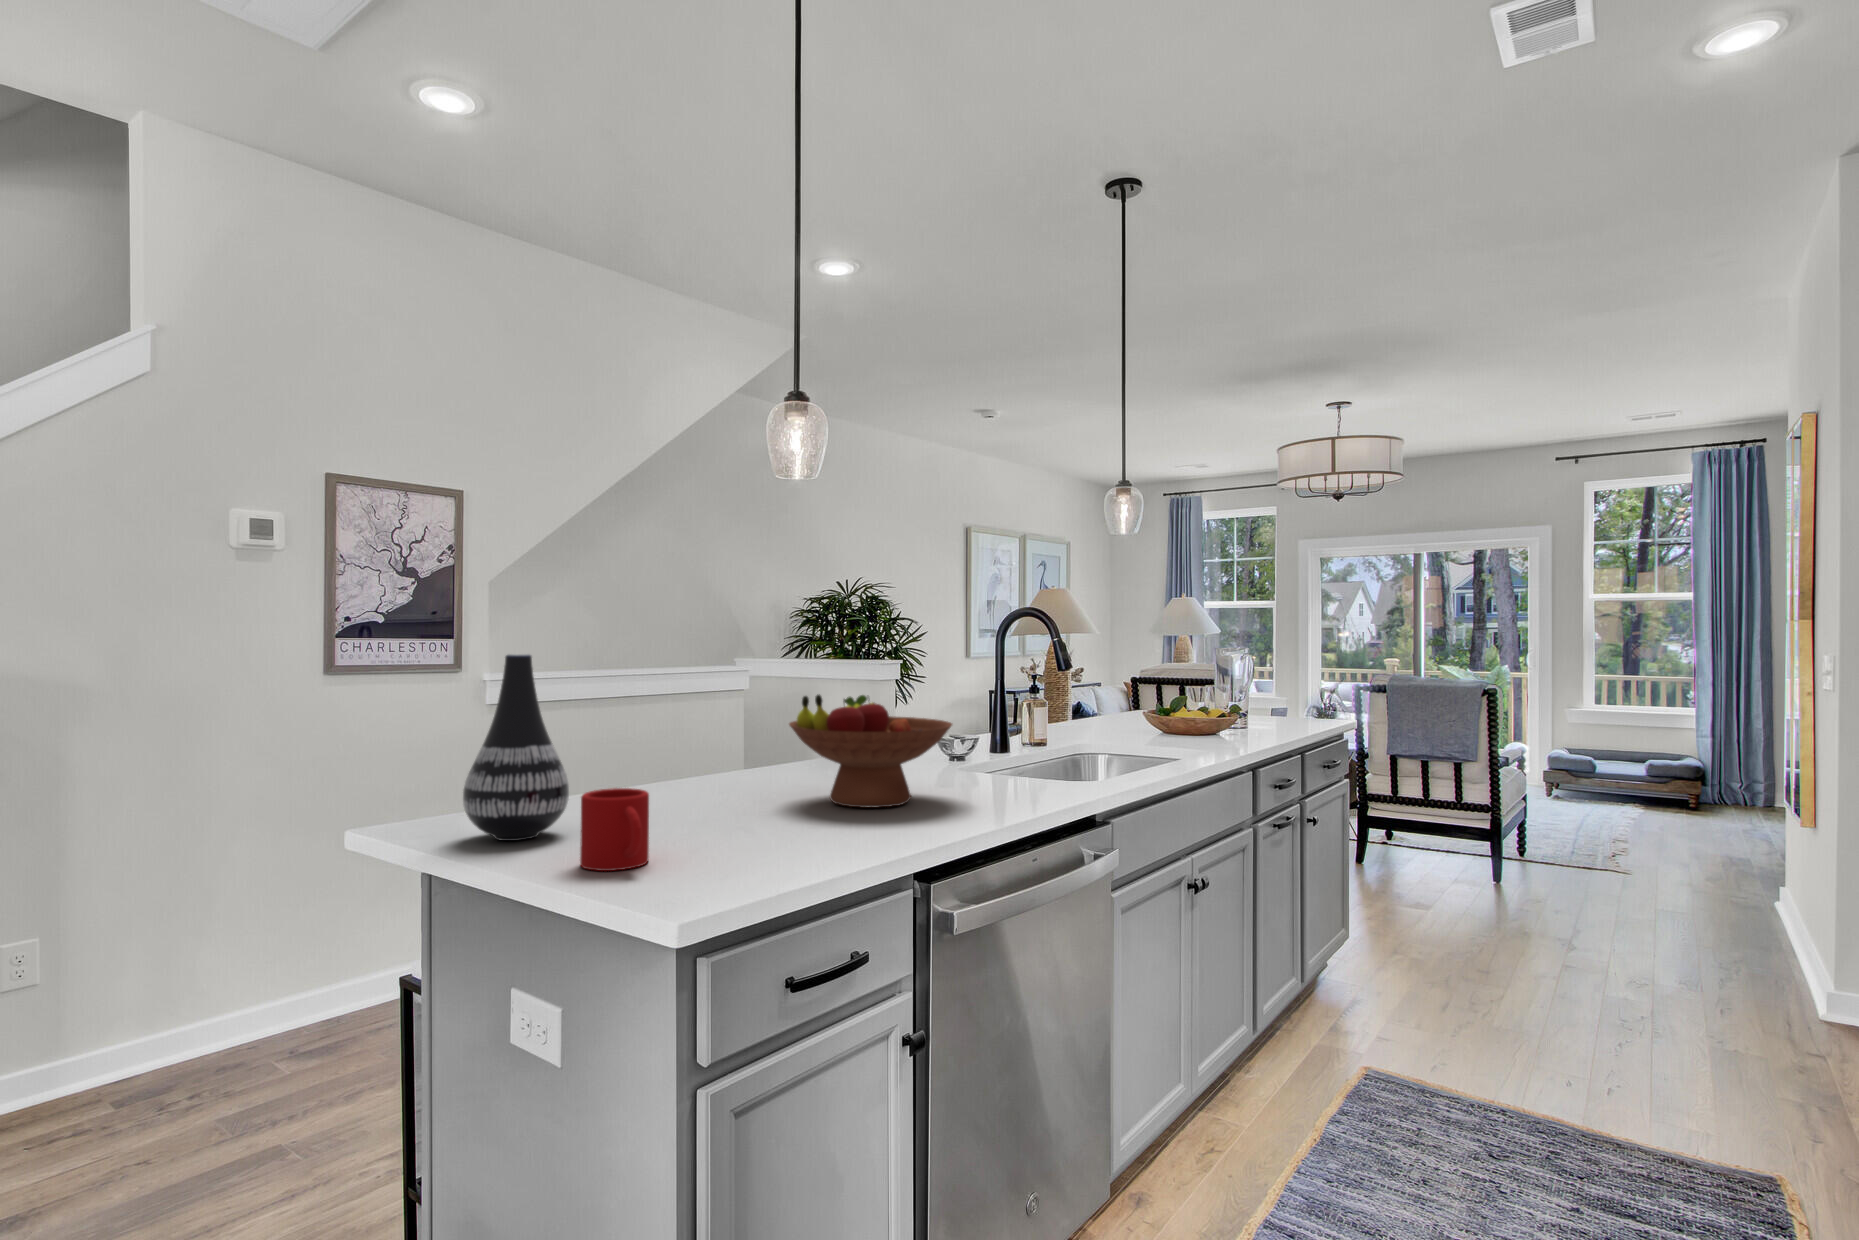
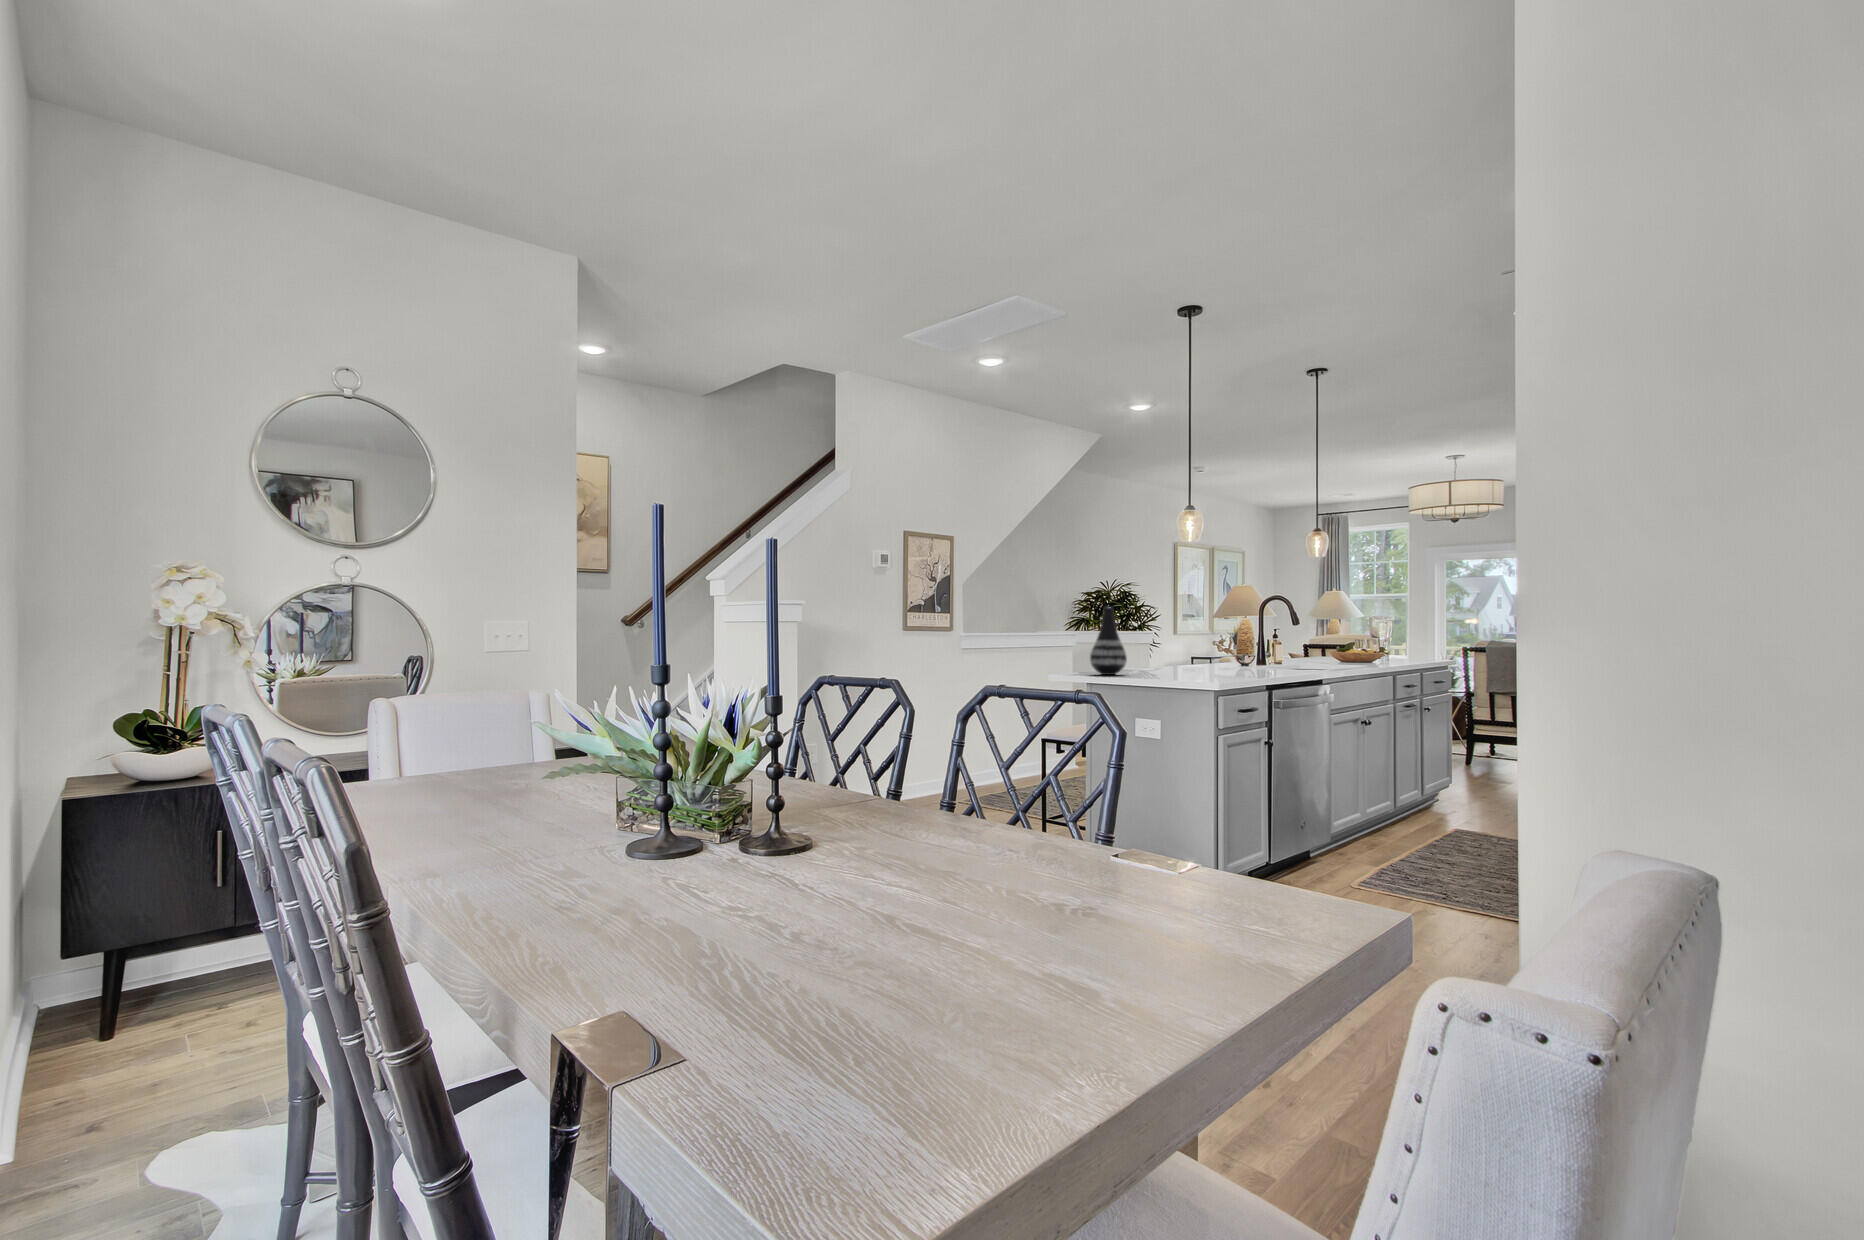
fruit bowl: present [789,694,952,808] -> none [1191,626,1263,672]
mug: present [580,788,649,871] -> none [1152,652,1179,677]

